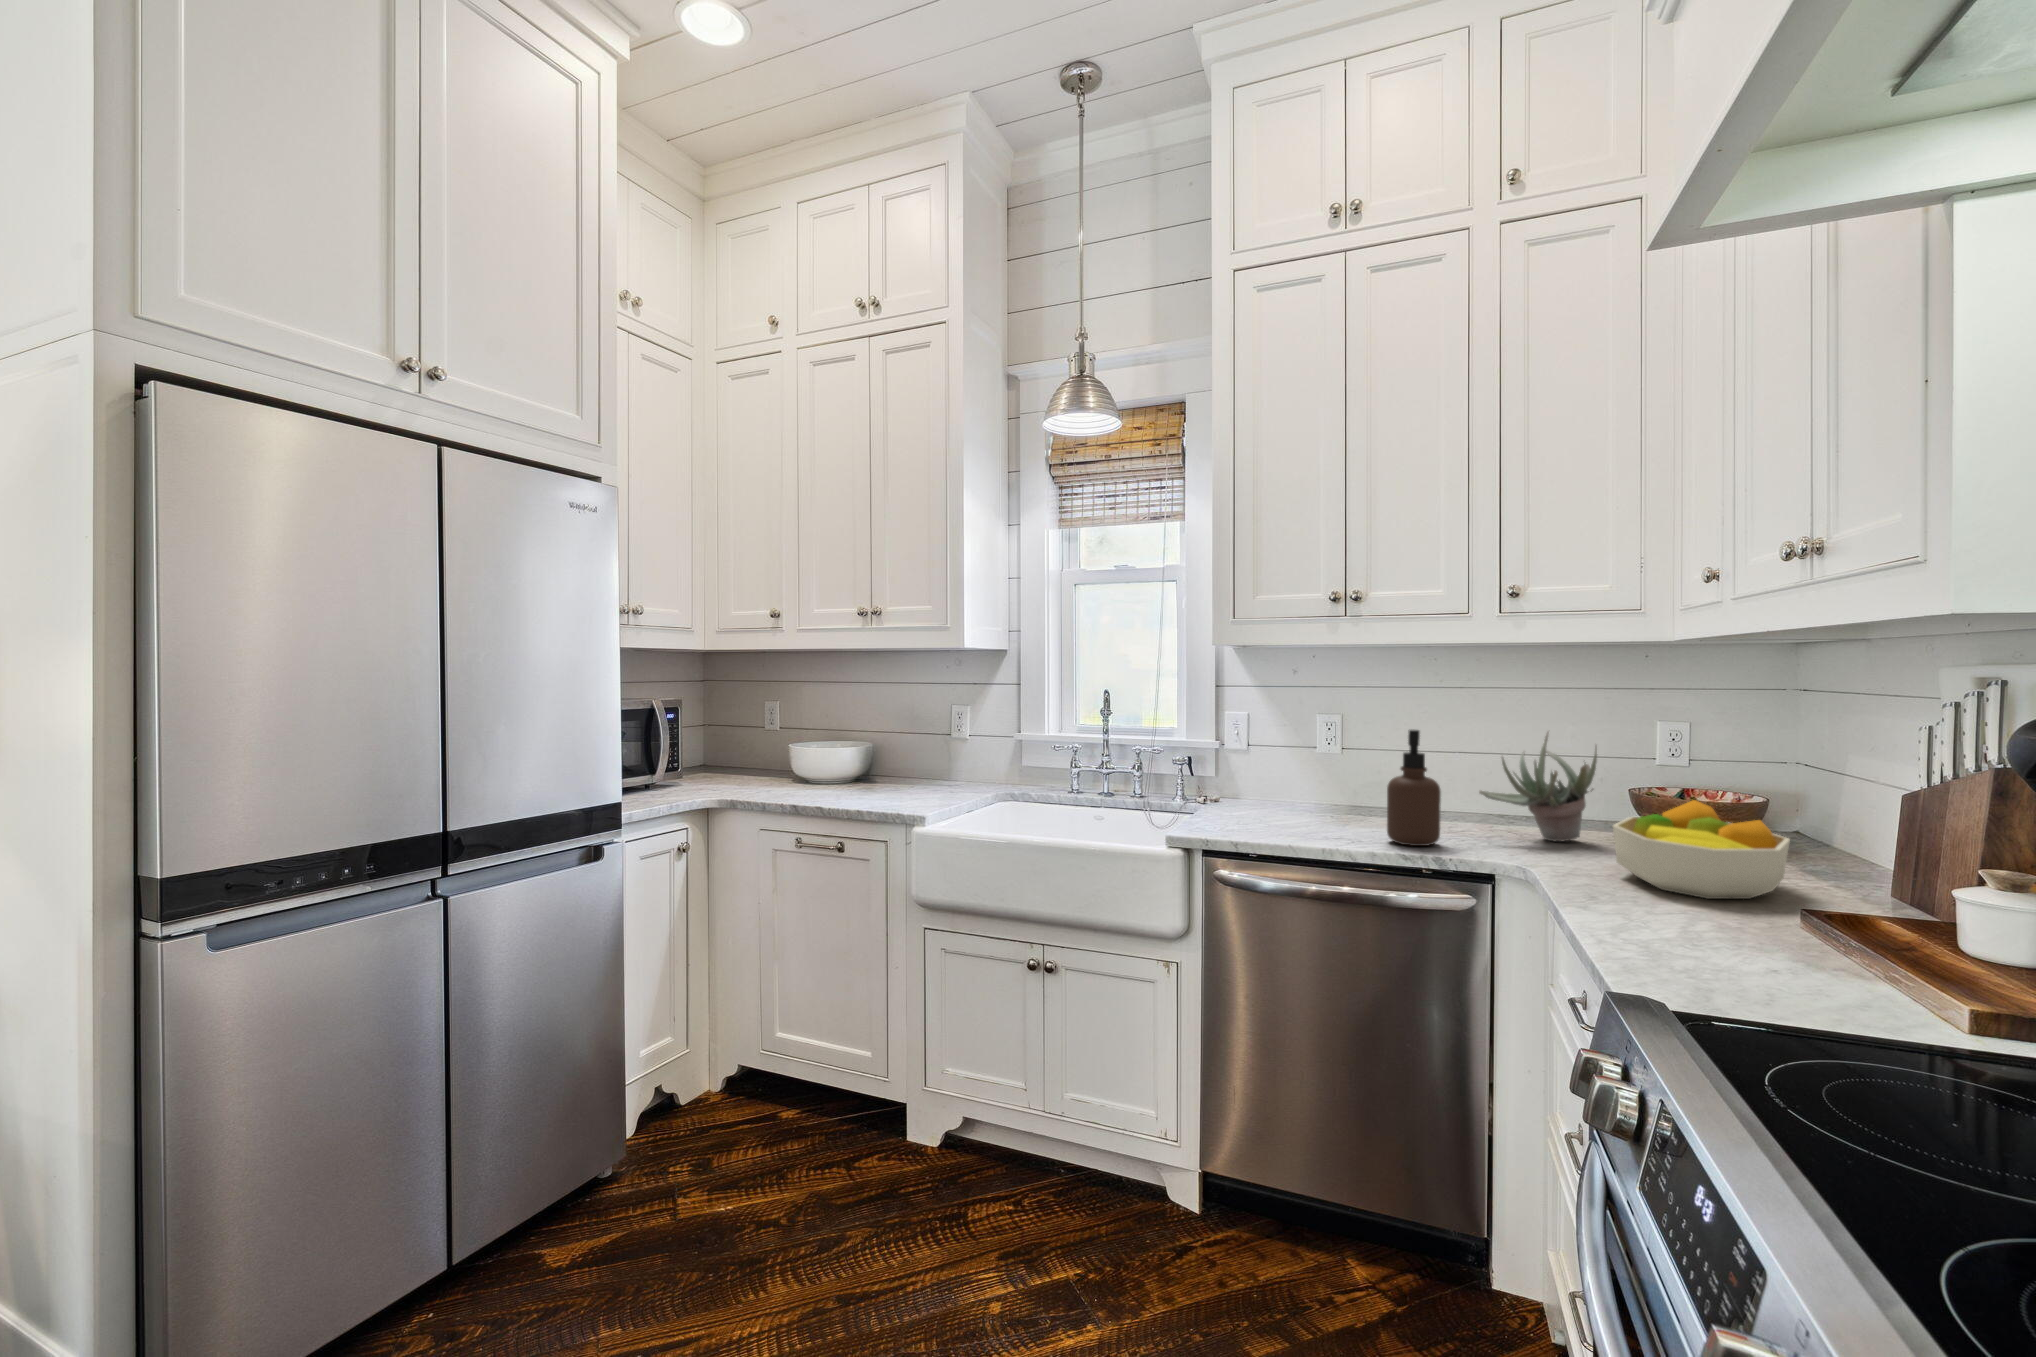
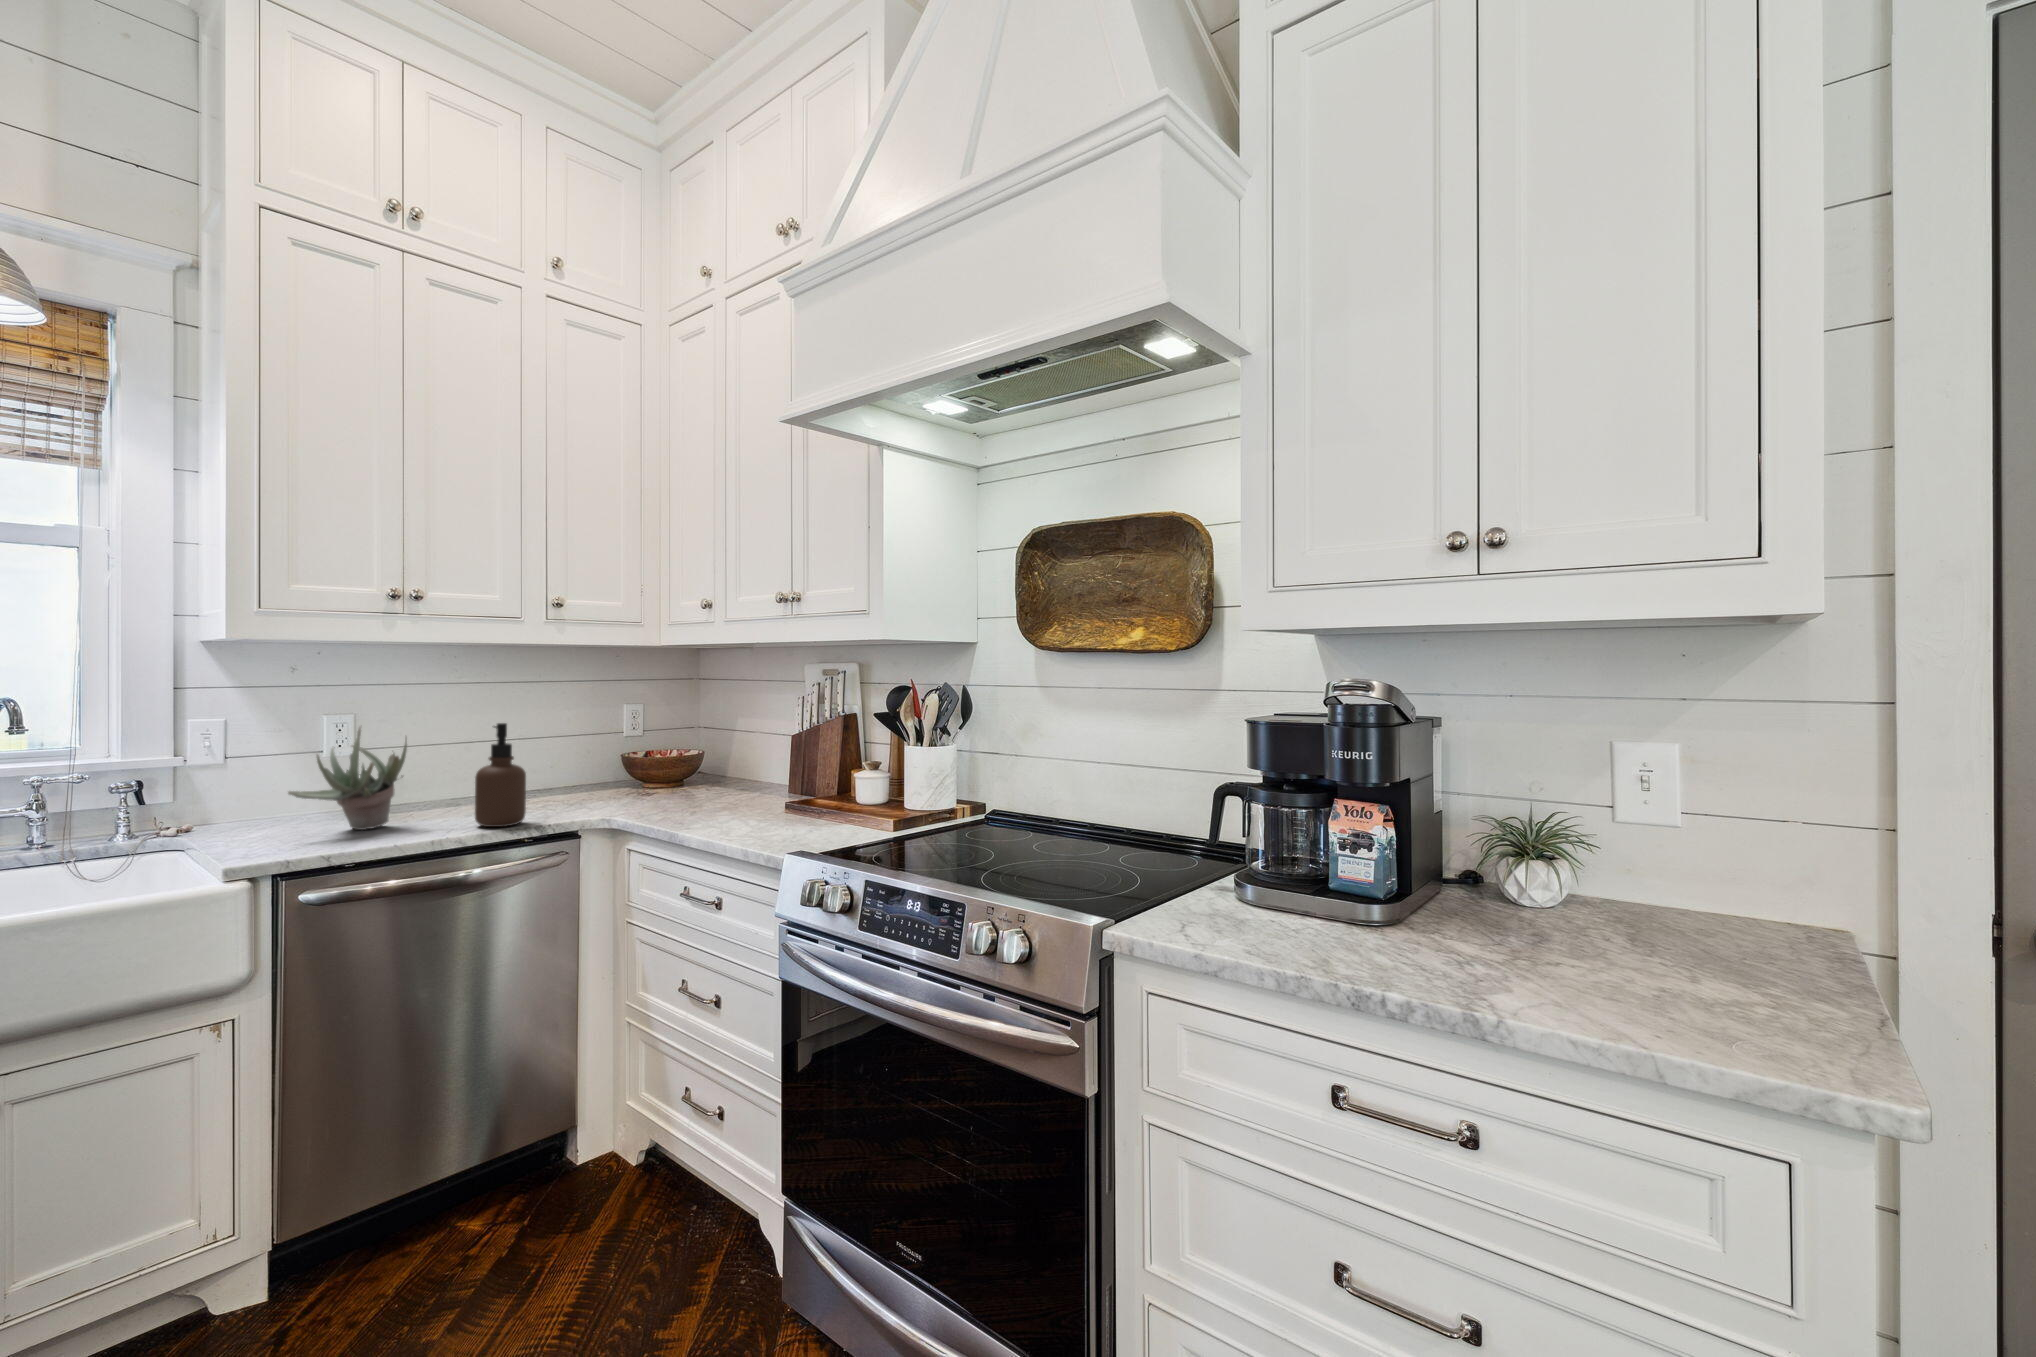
succulent plant: present [1479,732,1597,842] -> present [288,727,407,830]
fruit bowl: present [1613,800,1790,899] -> none [670,758,776,820]

